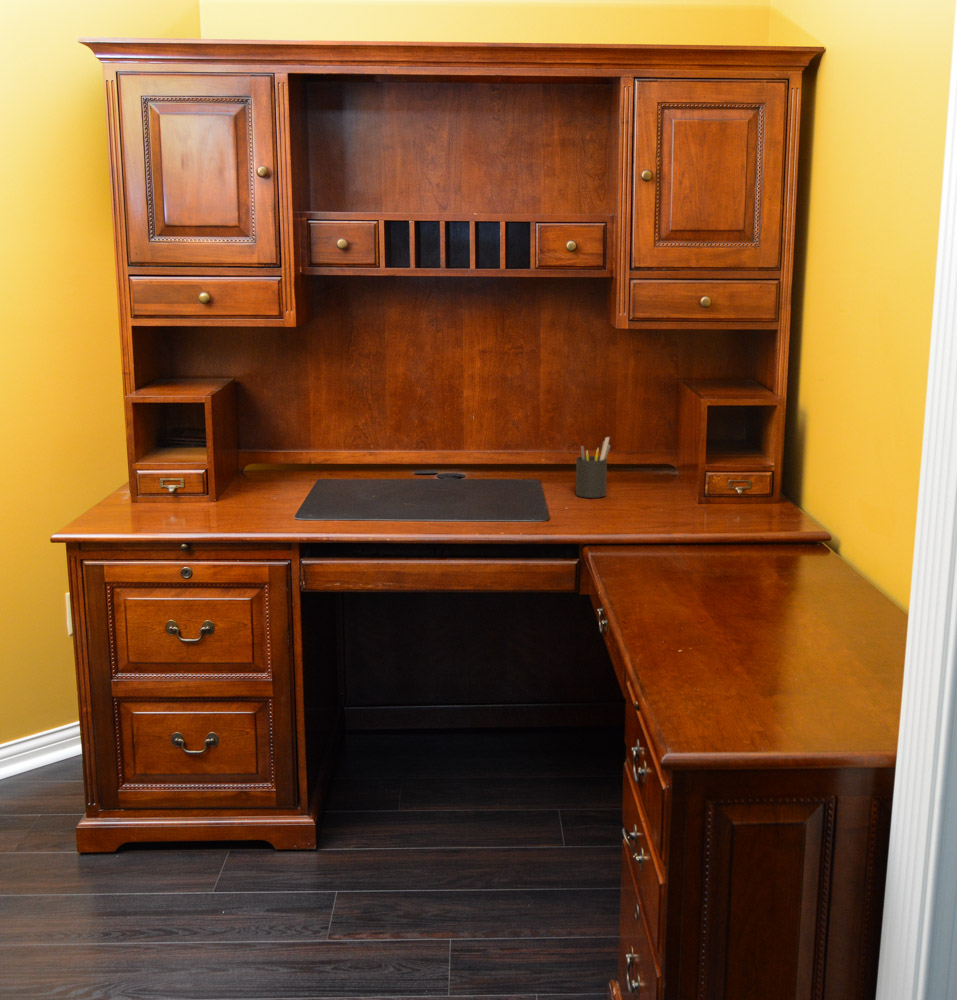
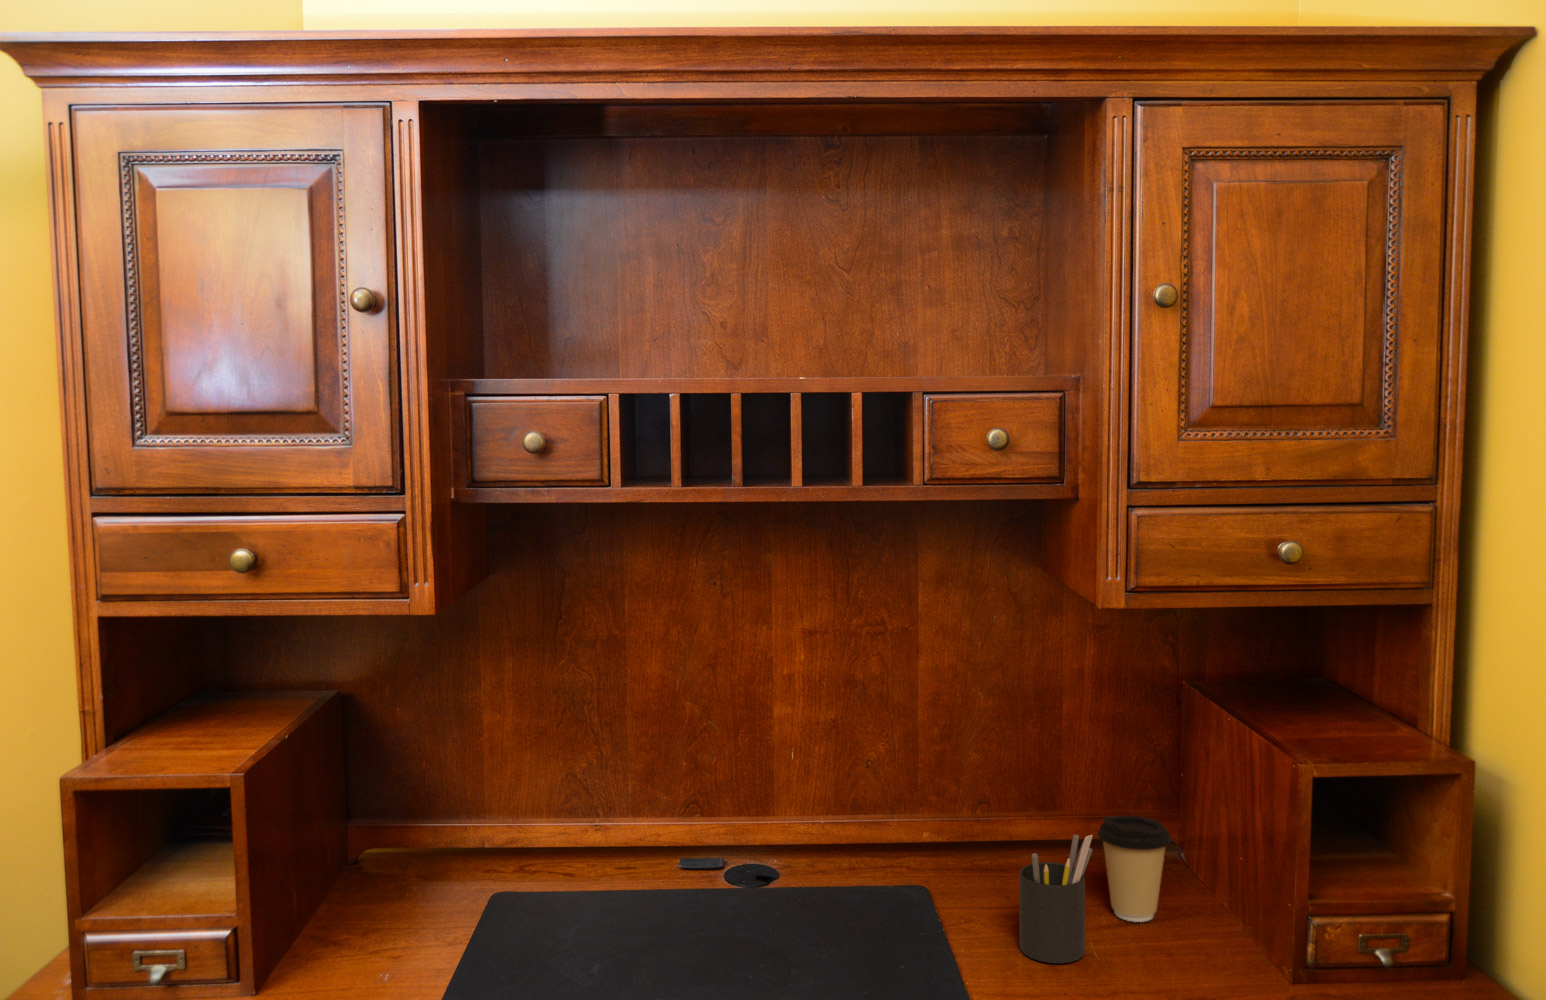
coffee cup: none [619,439,654,488] -> present [1097,816,1172,922]

